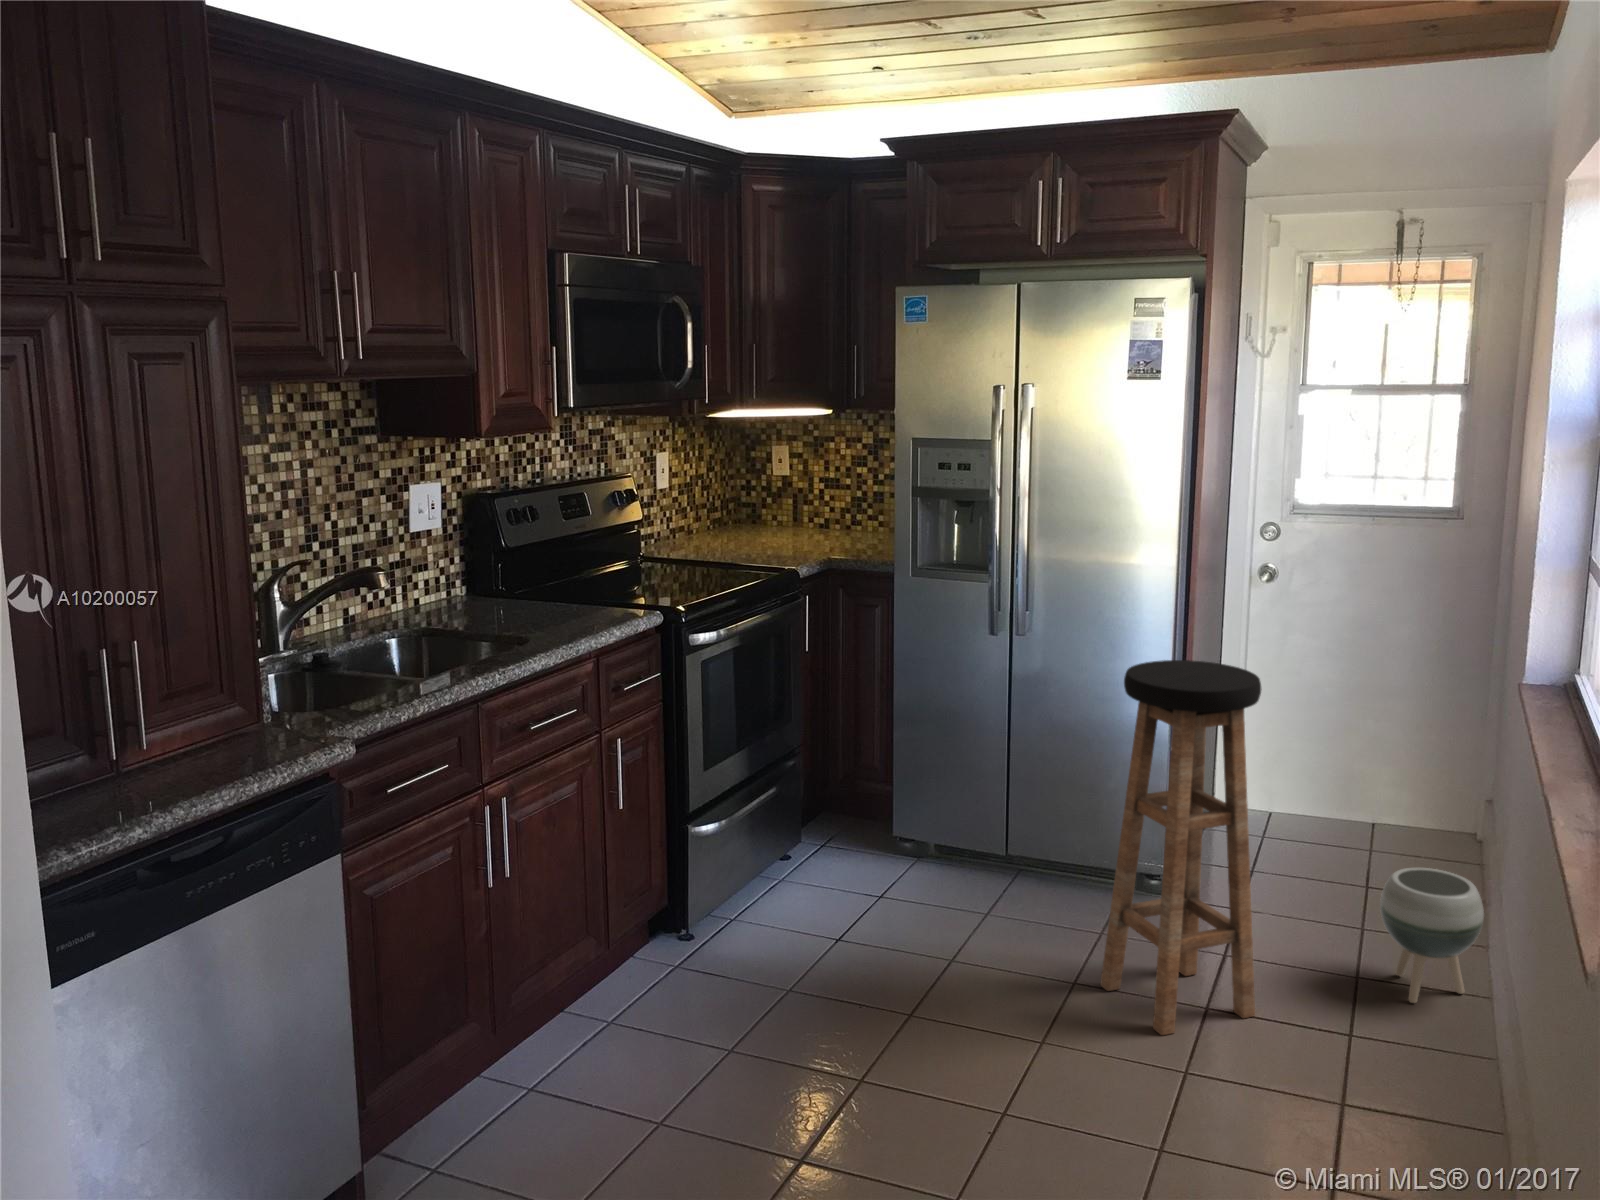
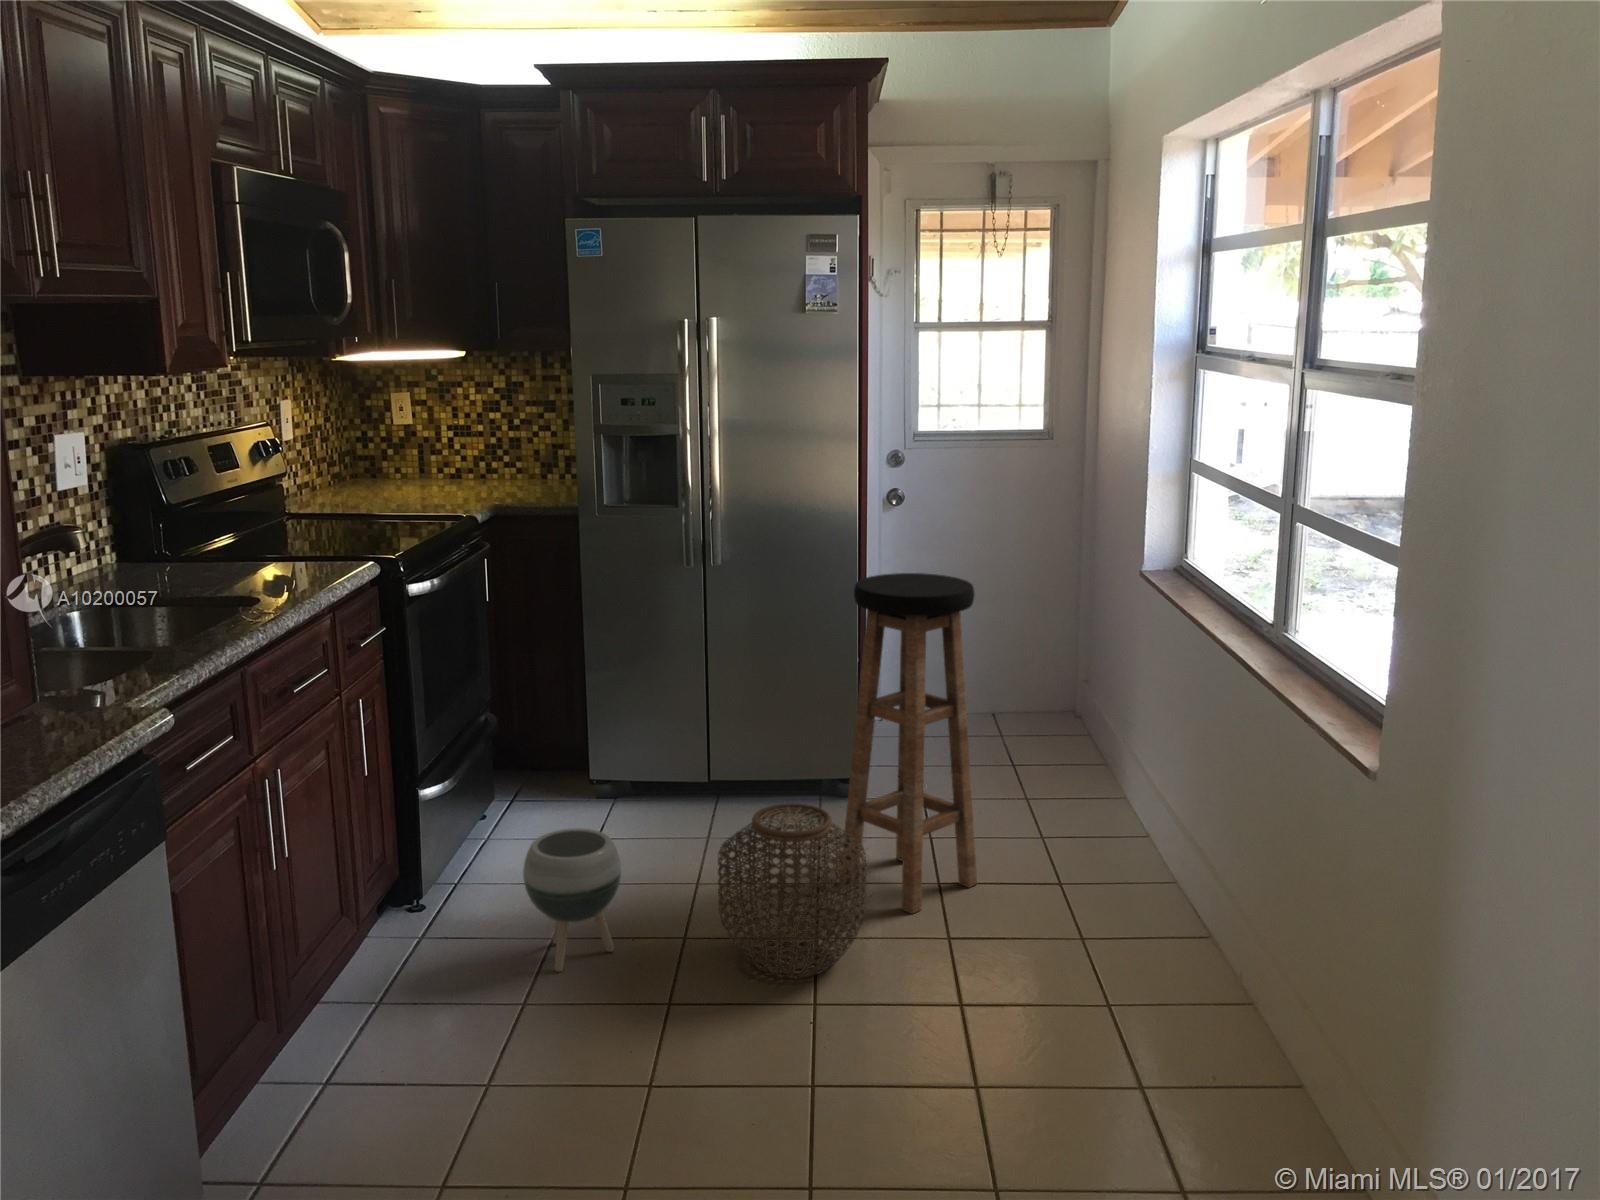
planter: present [1380,868,1484,1003] -> present [523,828,621,972]
woven basket: none [930,894,1088,1082] -> present [718,803,866,978]

